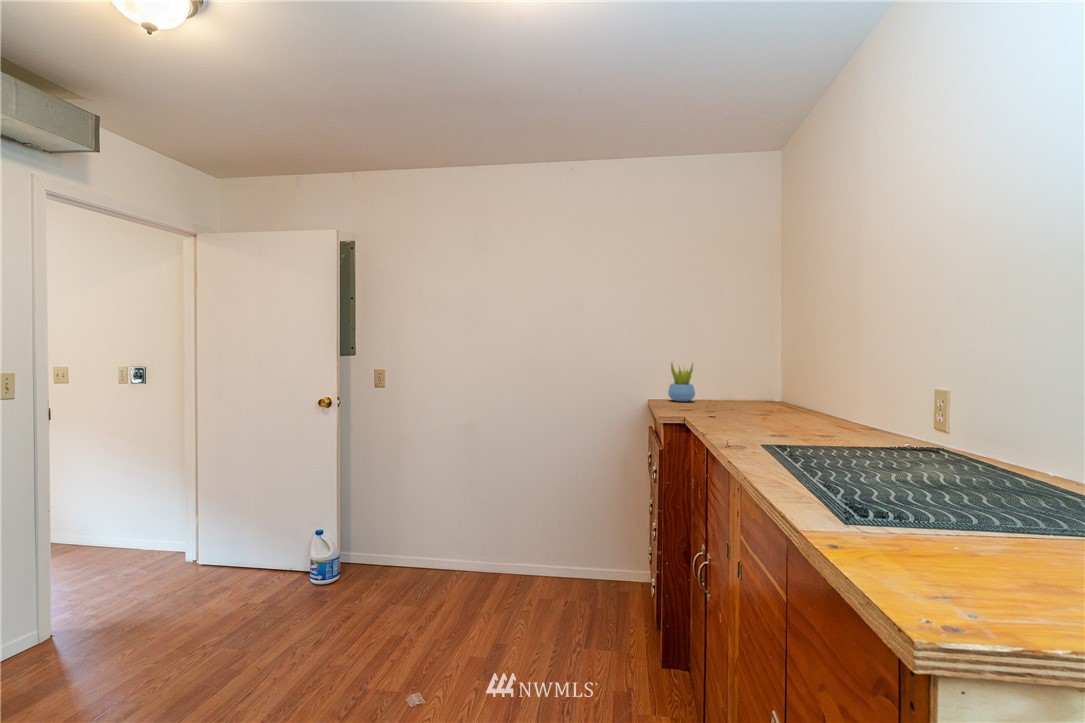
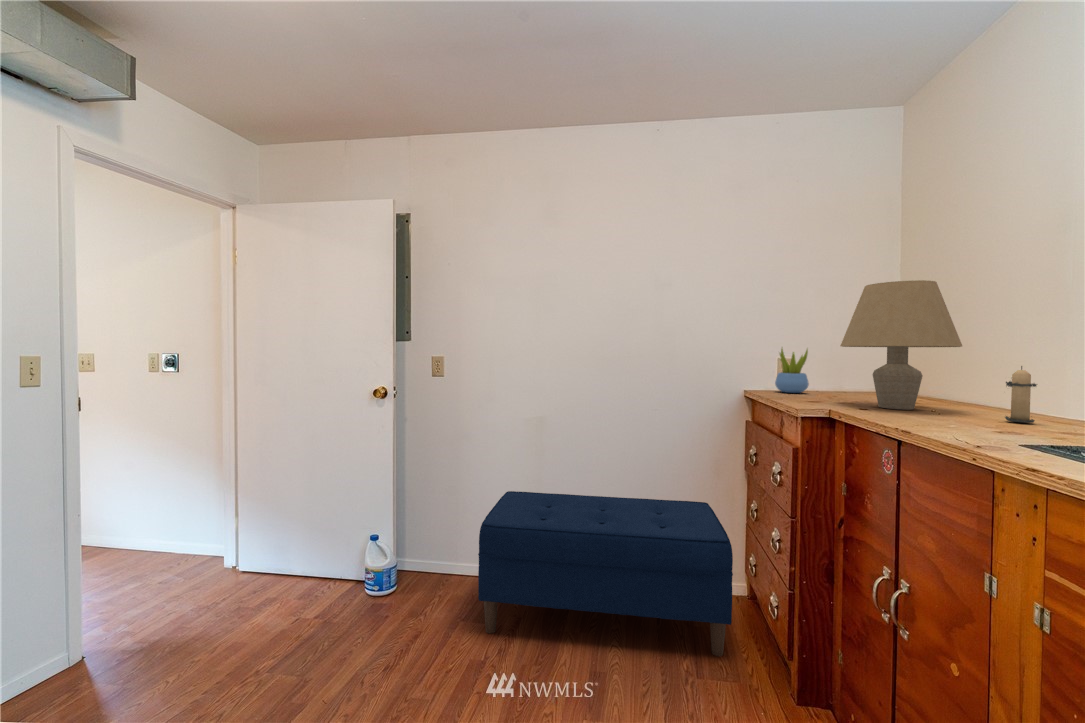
table lamp: none [696,310,784,416] -> present [840,280,962,410]
candle: none [796,381,822,428] -> present [1005,366,1037,423]
bench: none [403,490,618,632] -> present [478,491,733,656]

